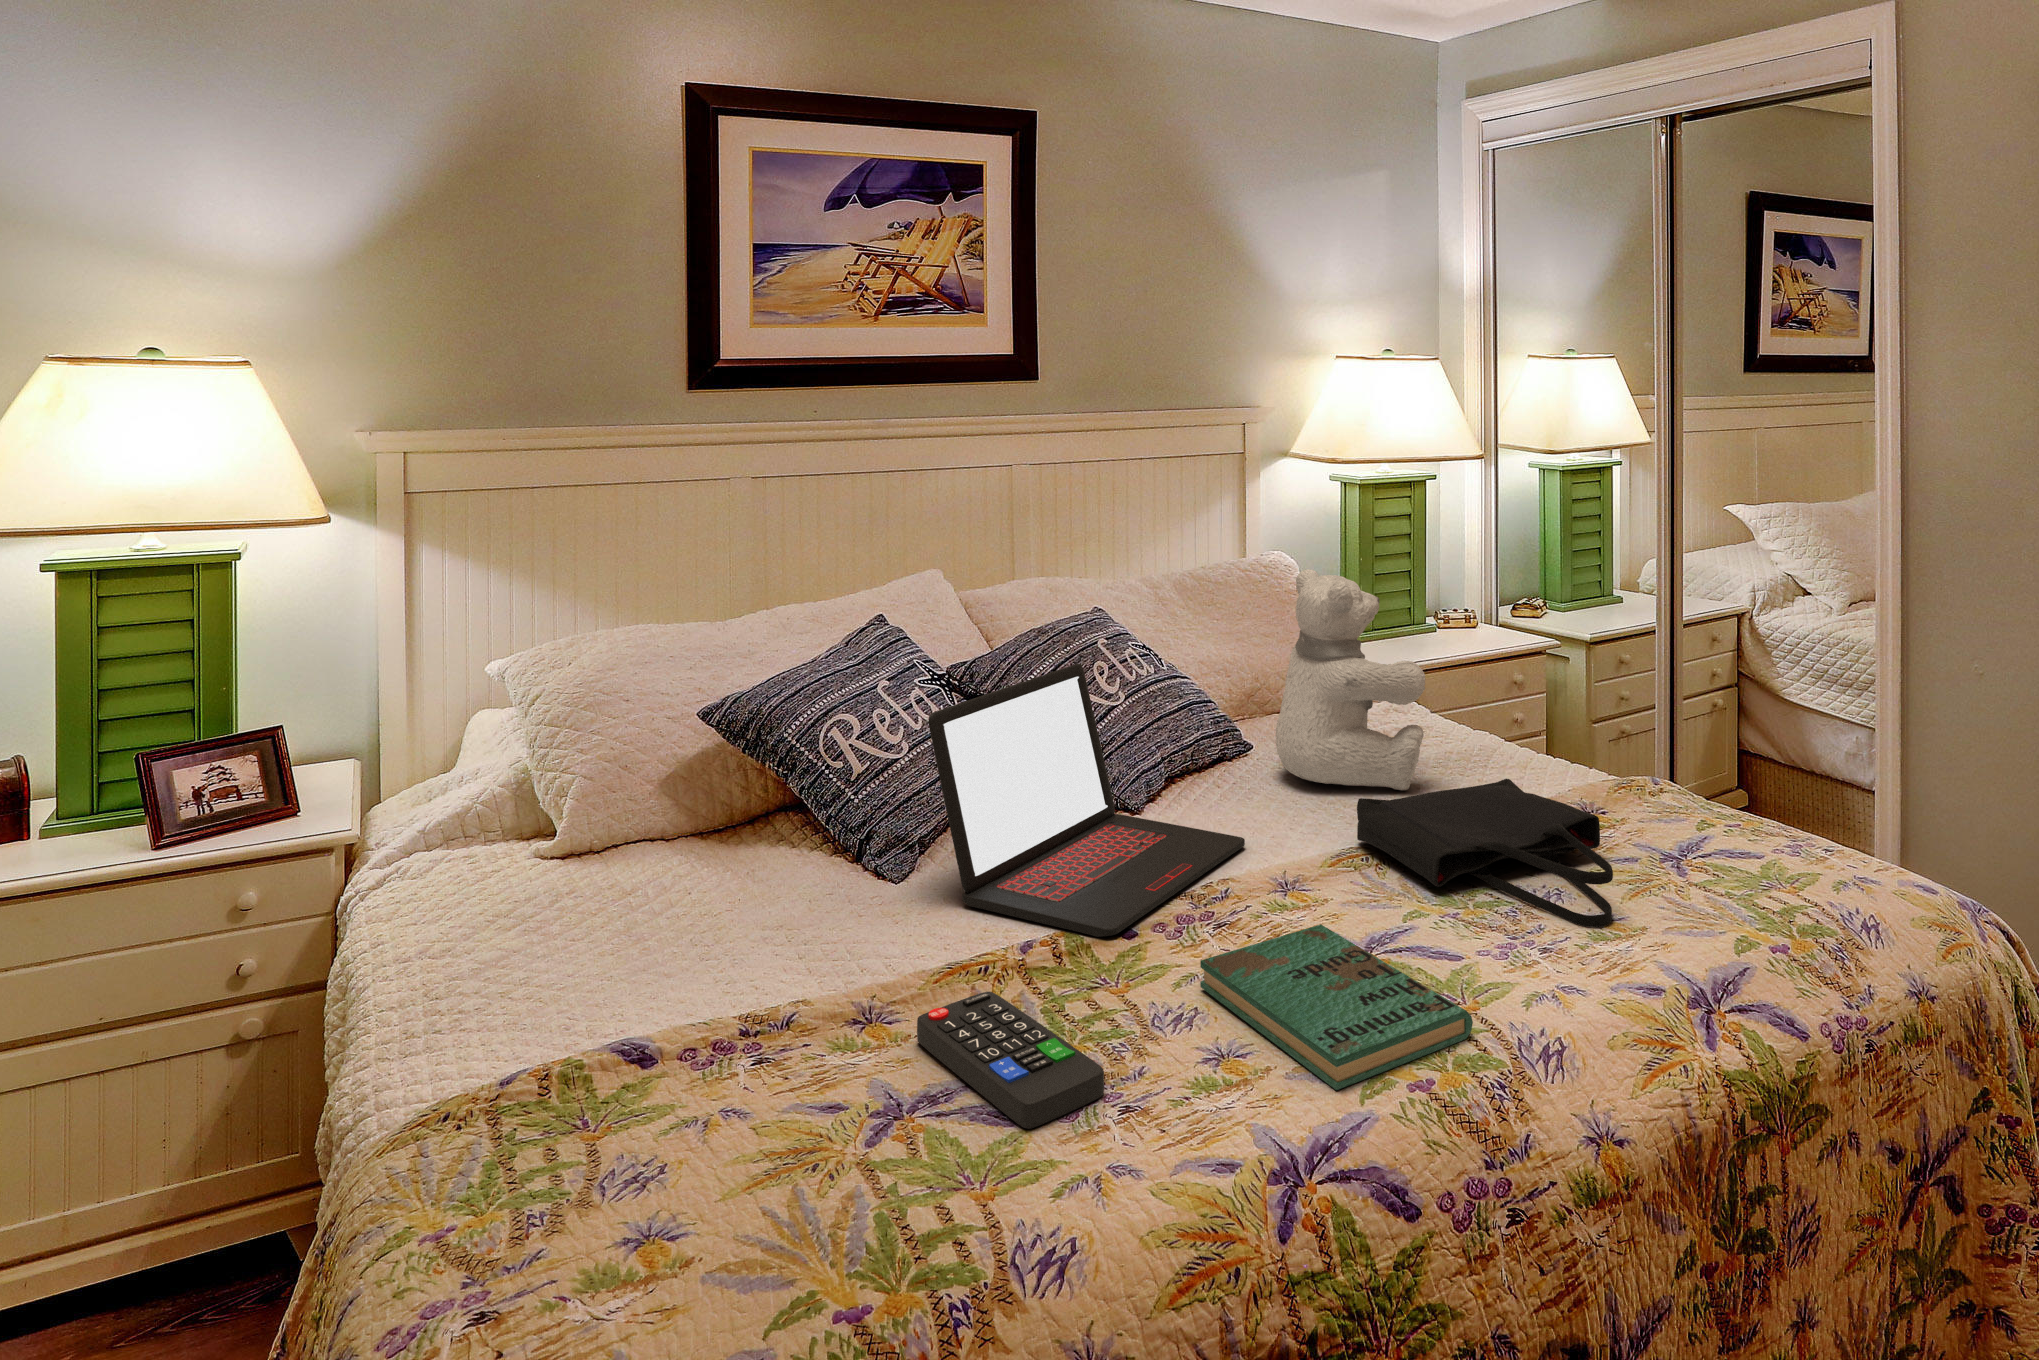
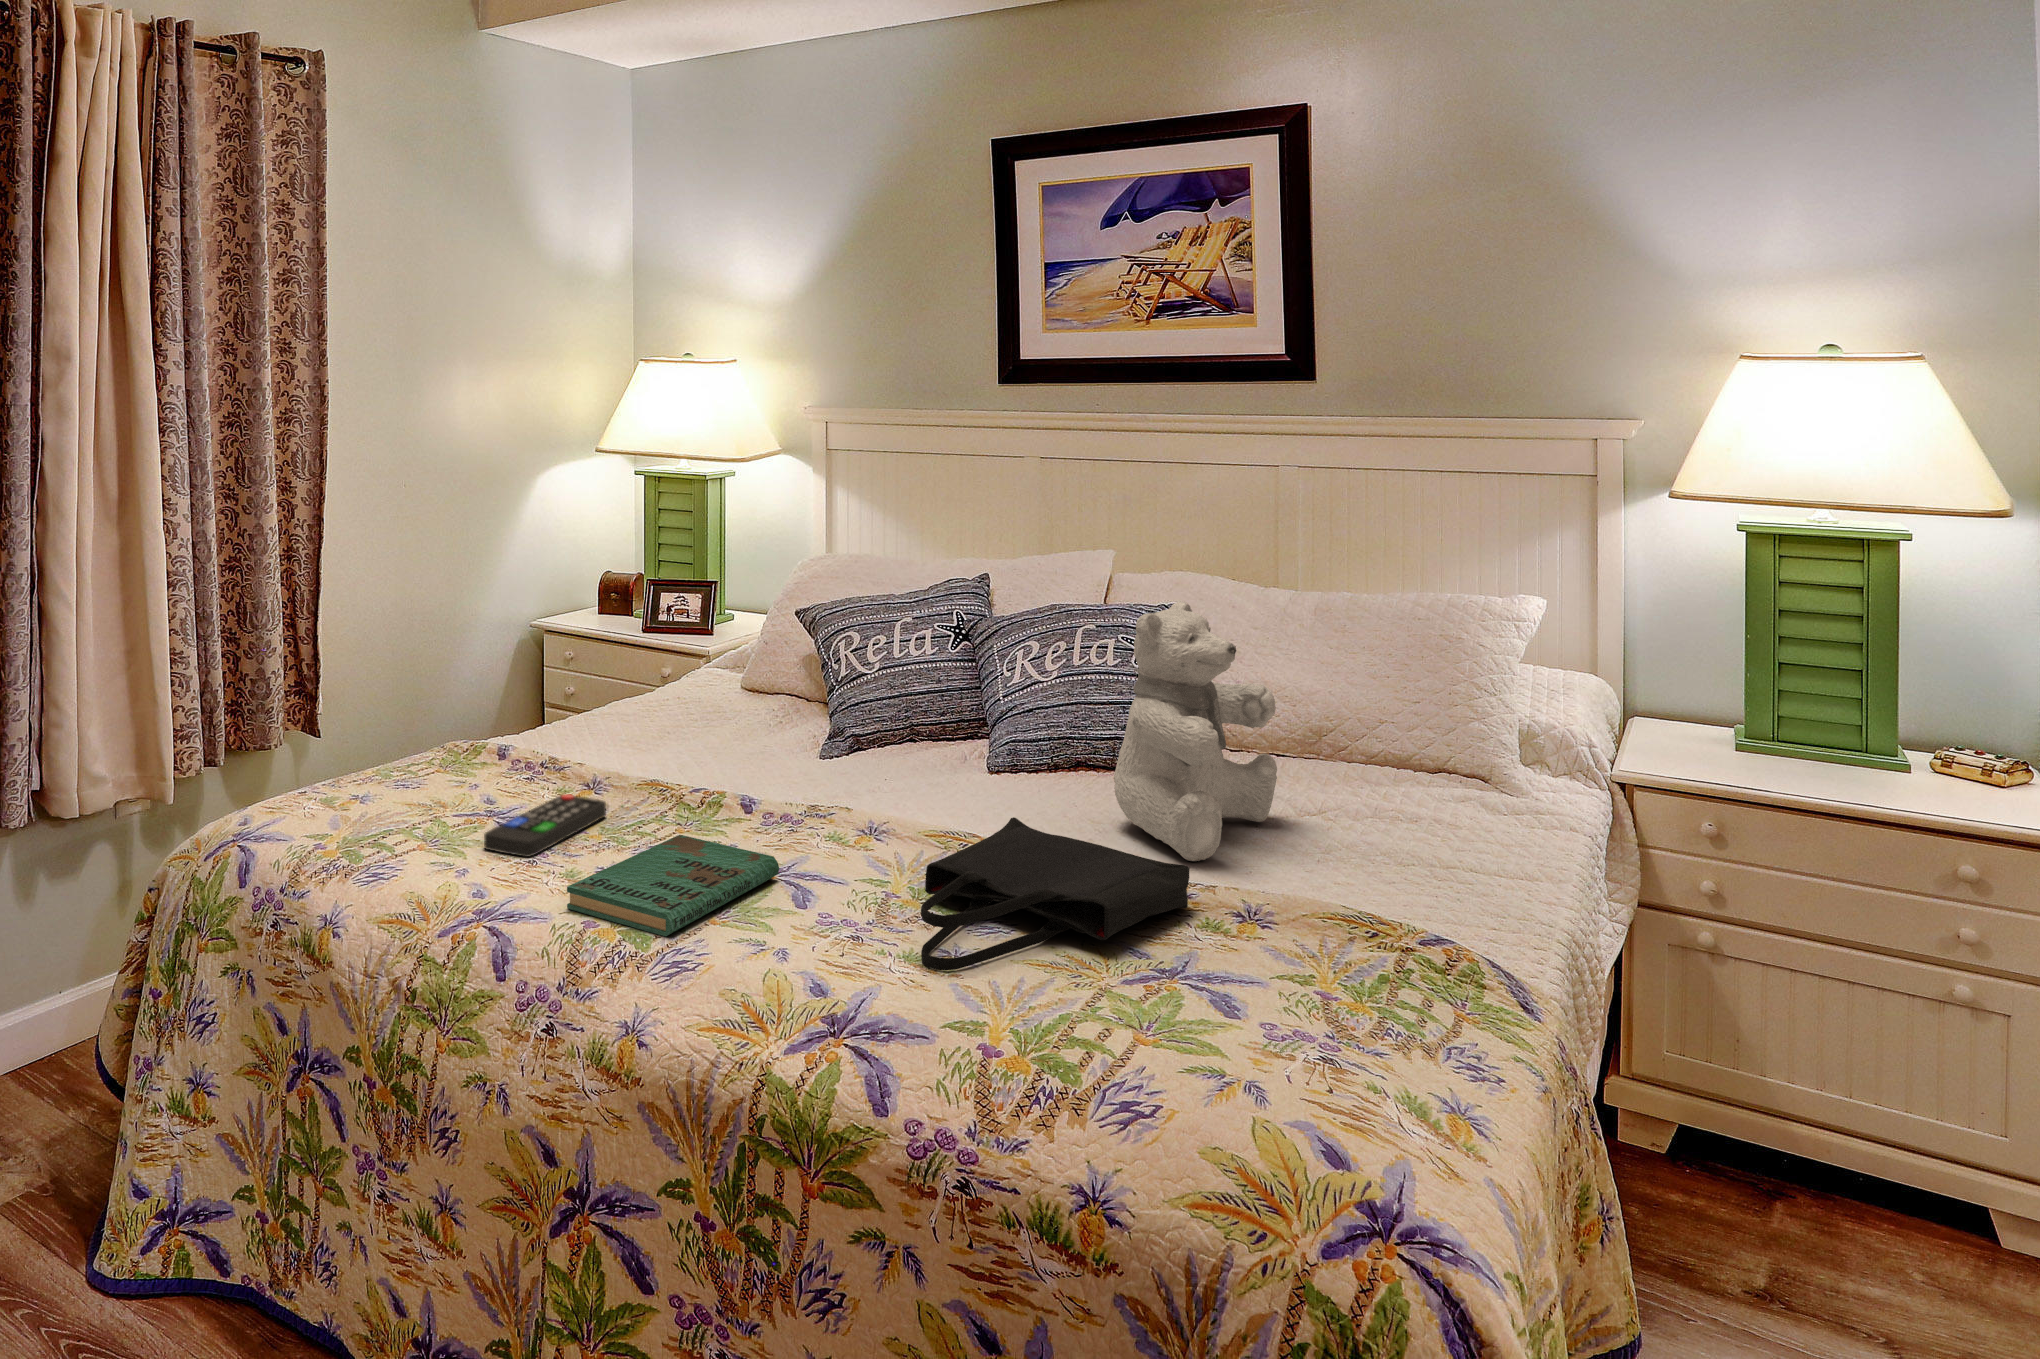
laptop: present [928,664,1245,937] -> none [734,638,954,827]

